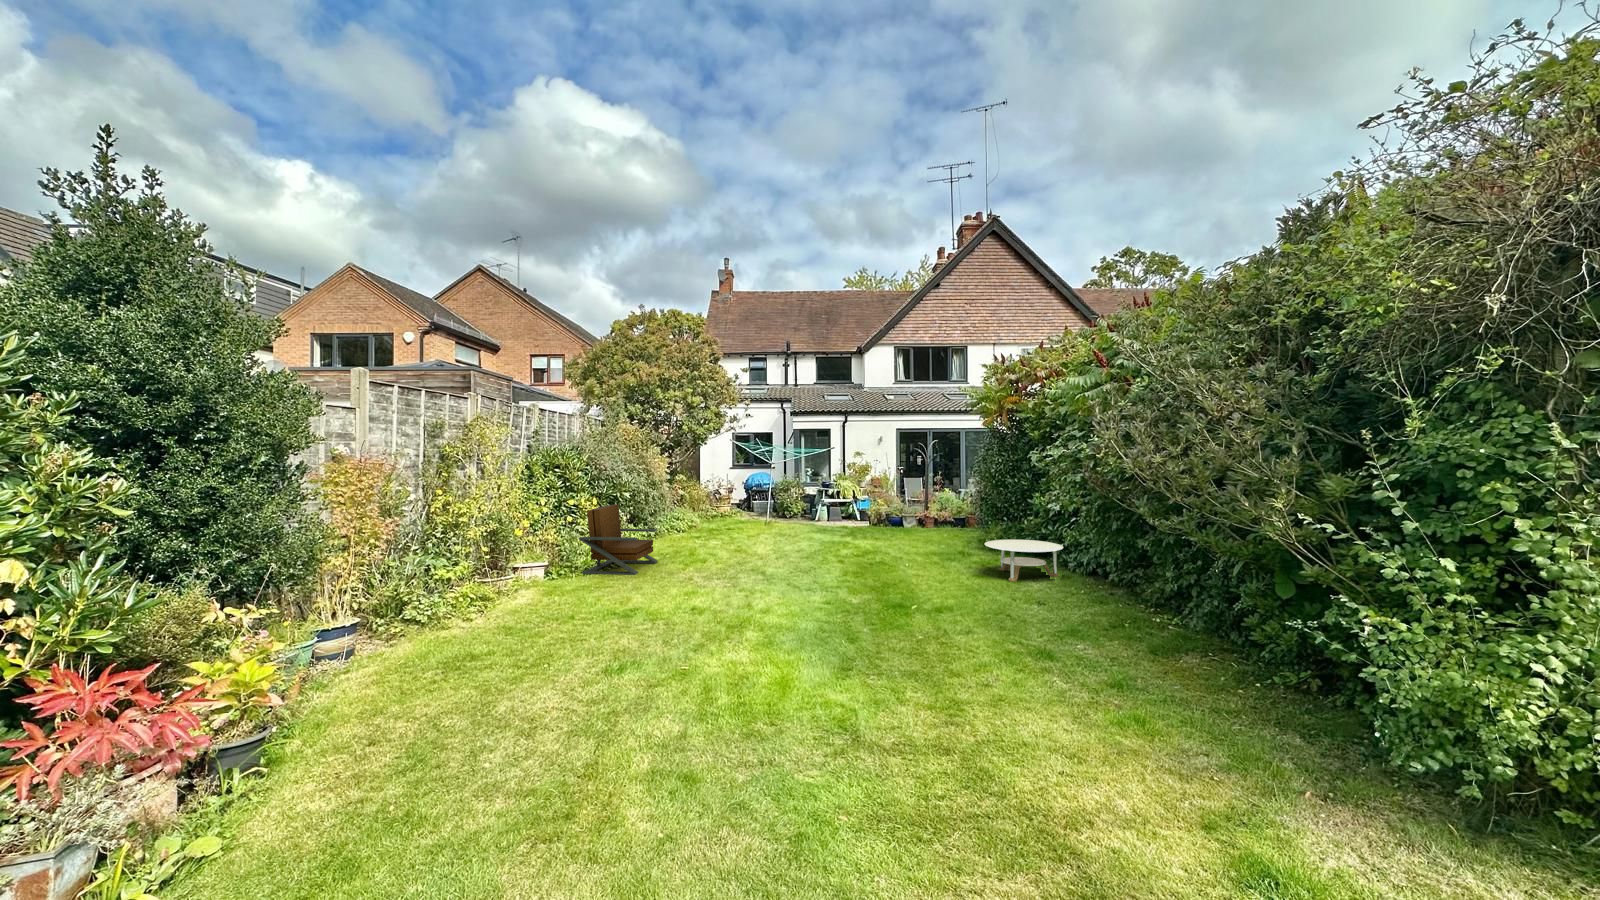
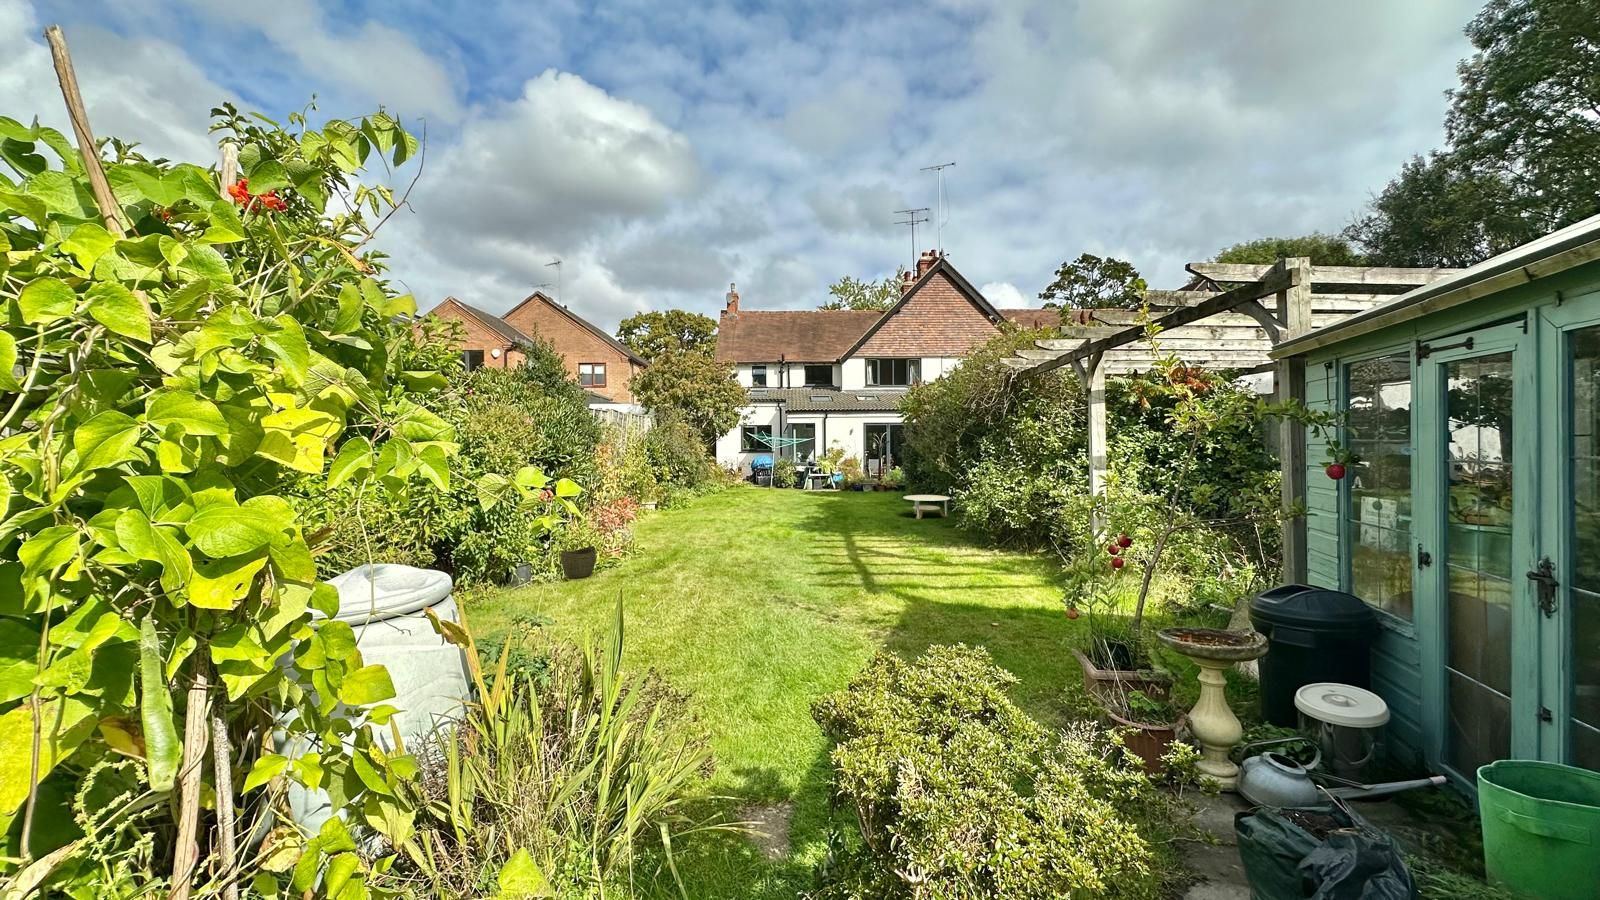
lounge chair: present [579,504,658,575] -> none [652,475,699,518]
woven basket: none [283,668,373,770] -> present [561,538,596,579]

